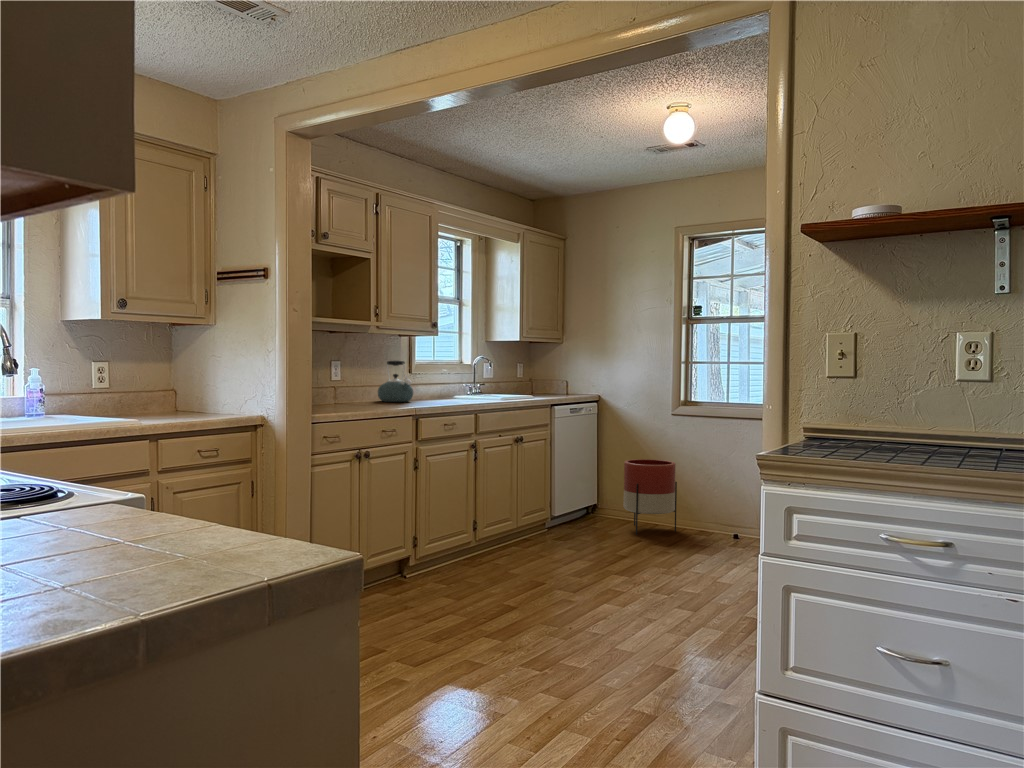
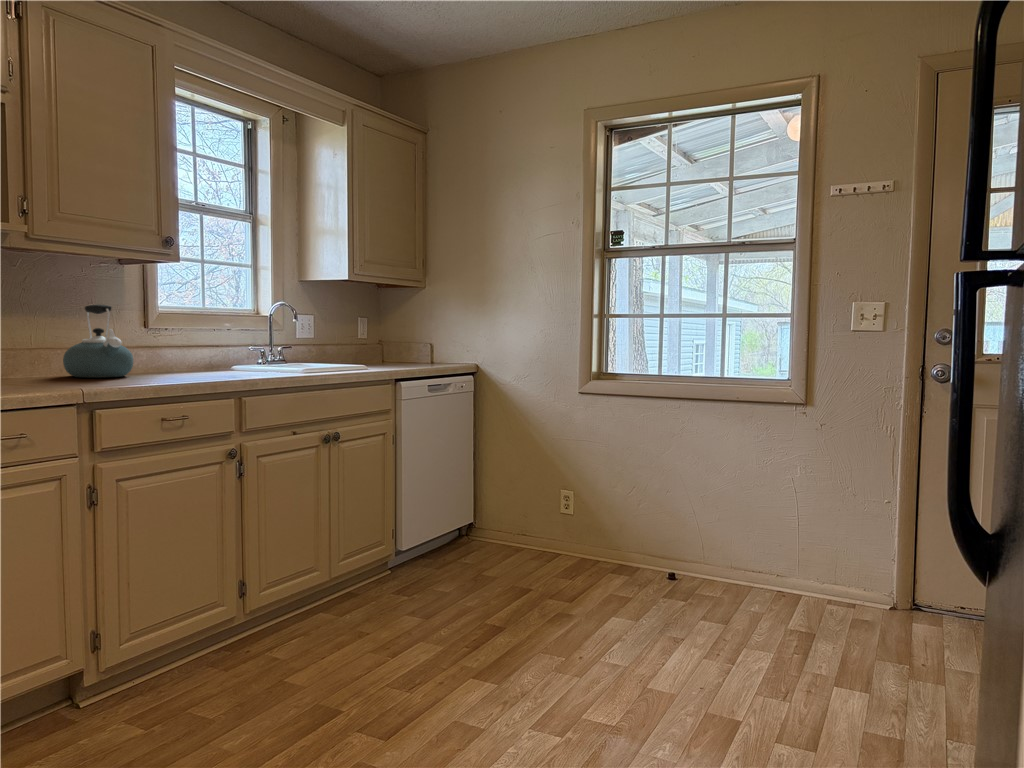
planter: present [623,459,677,535] -> none [506,459,585,578]

